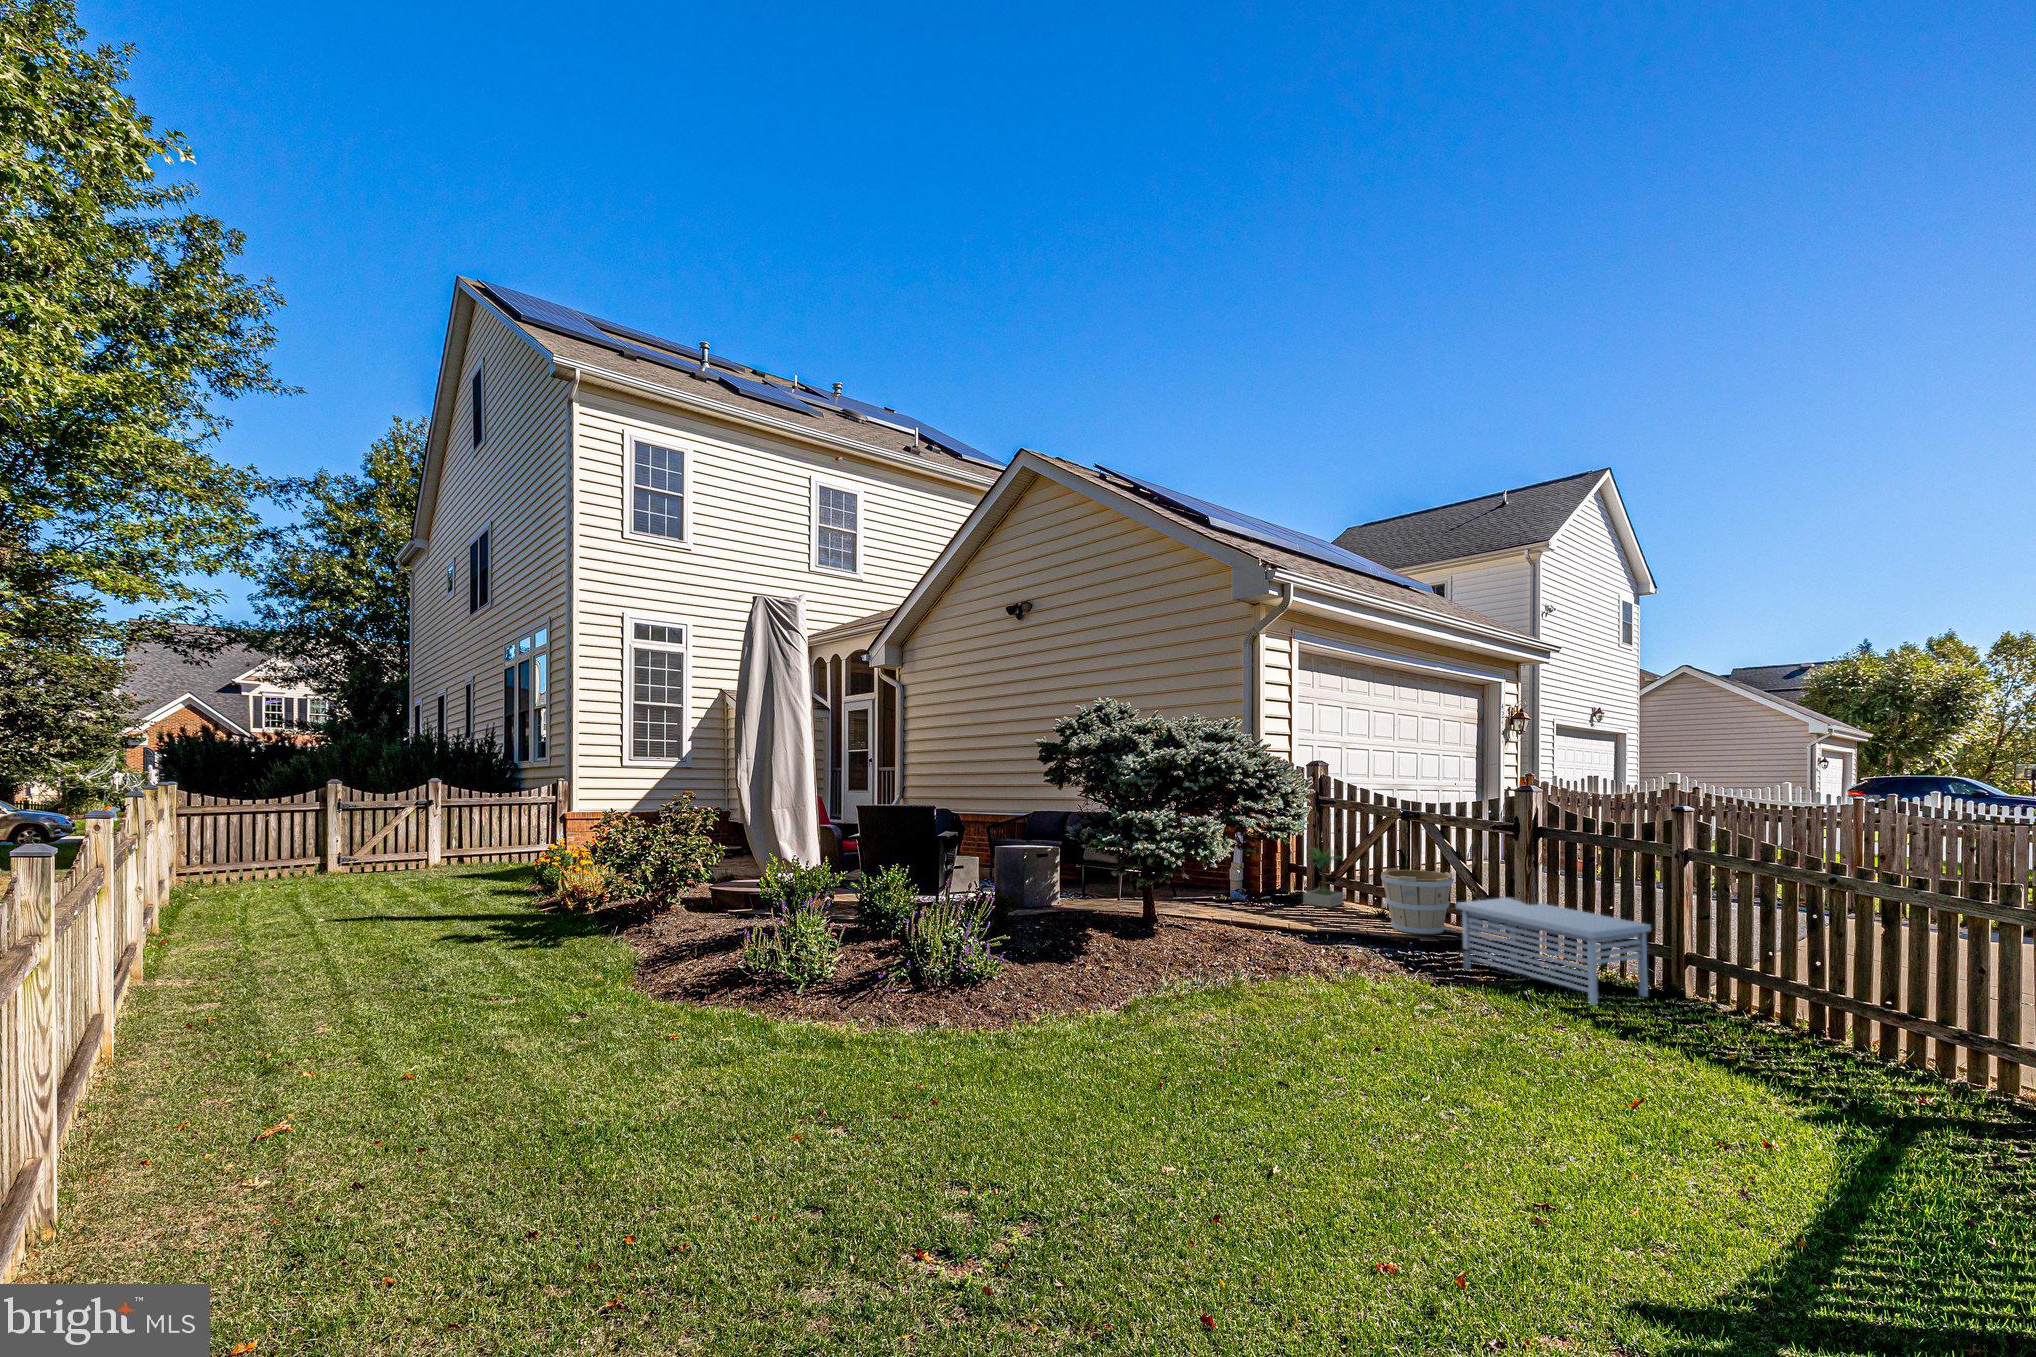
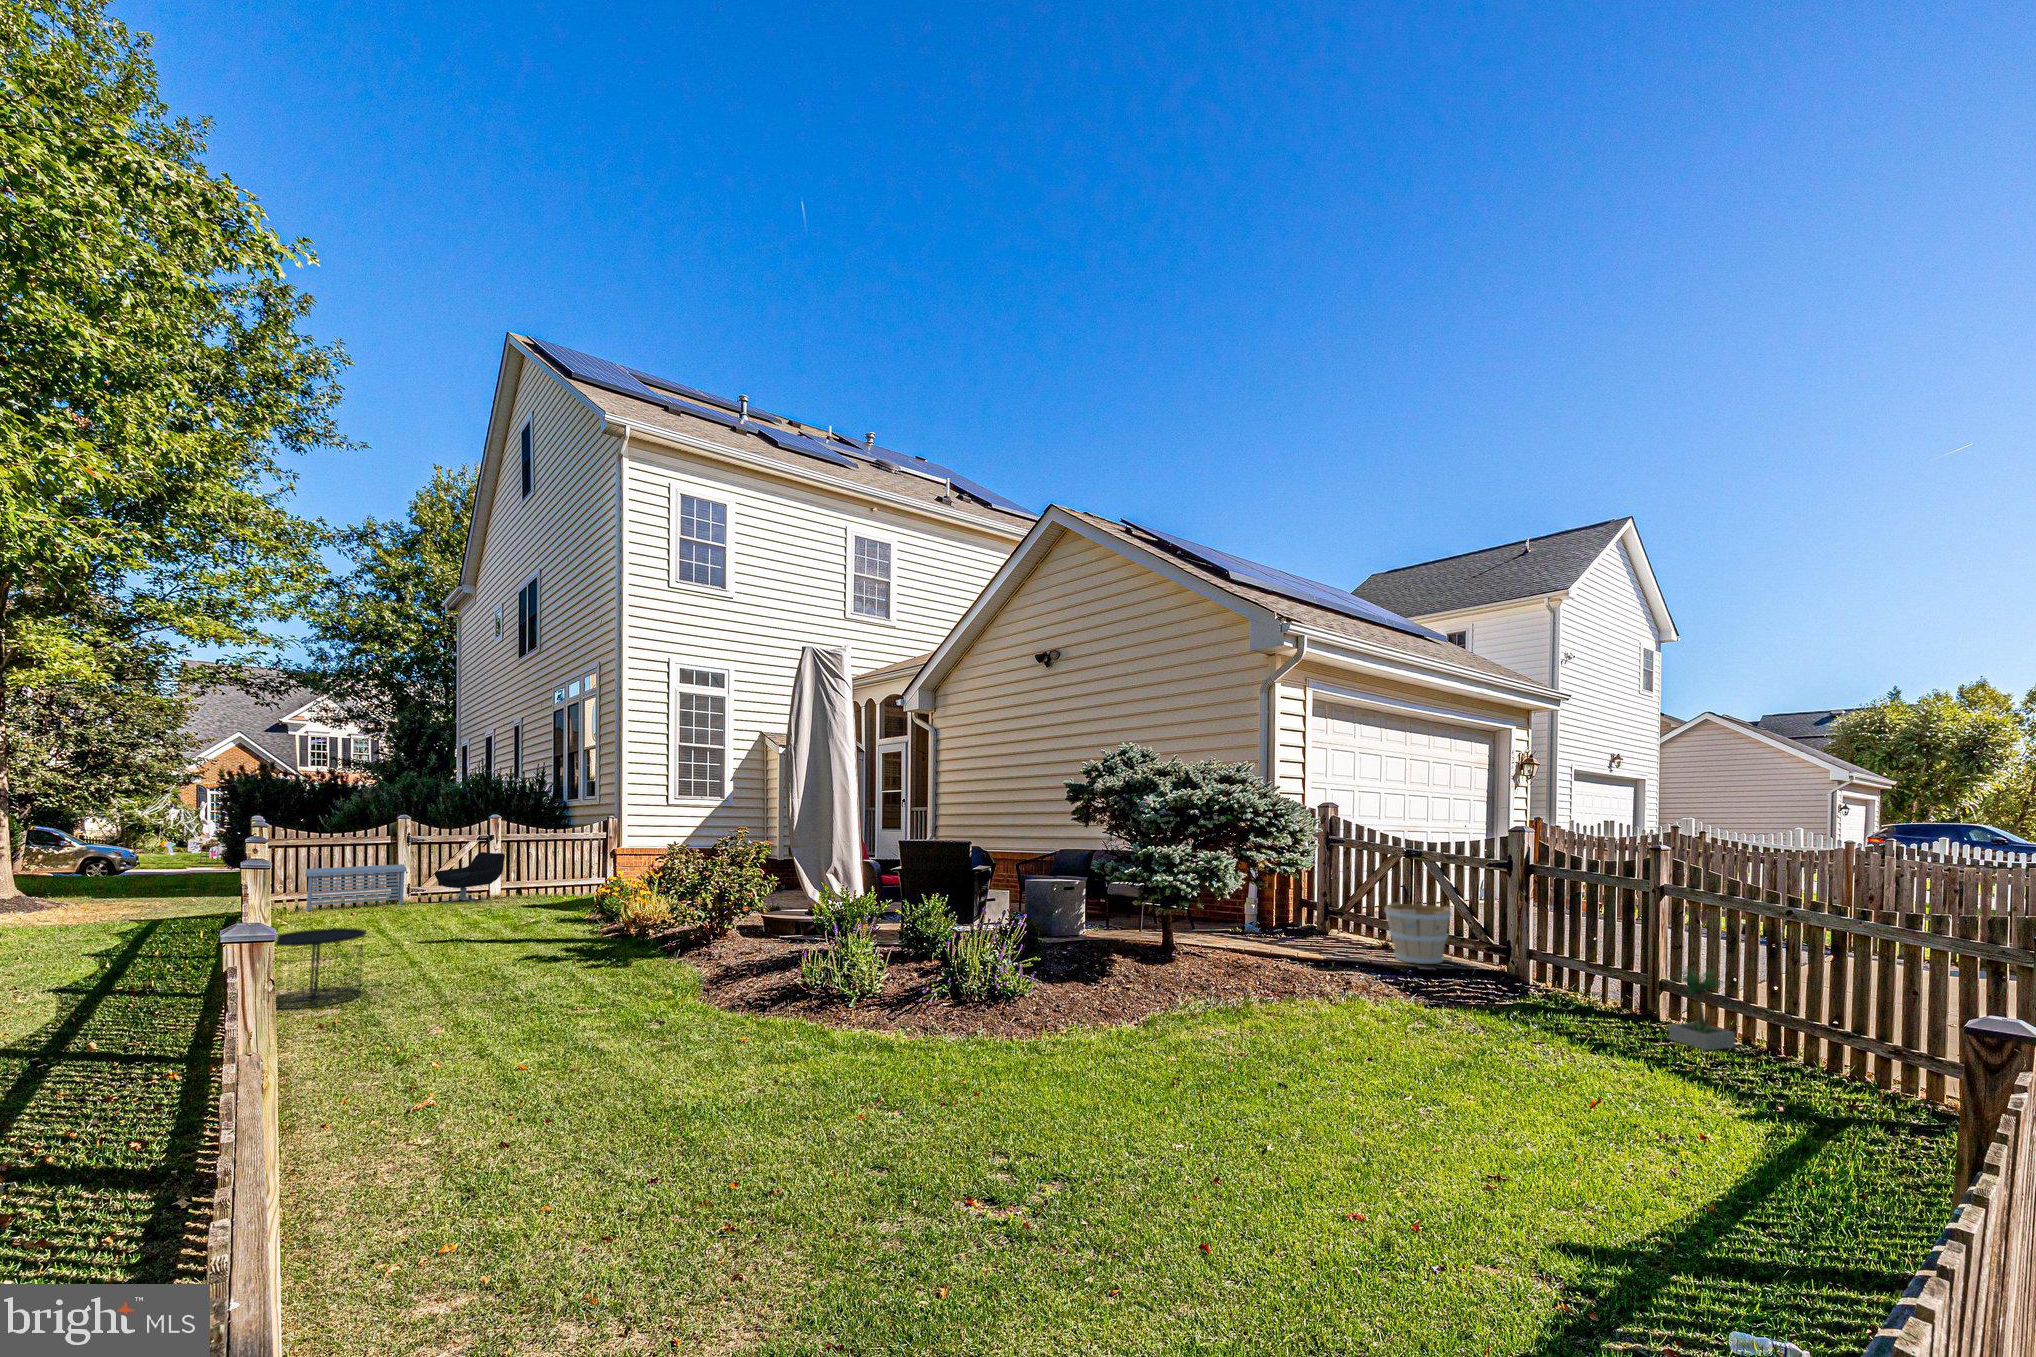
lounge chair: none [369,819,446,874] -> present [435,852,505,904]
potted plant: present [1303,848,1344,907] -> present [1668,968,1735,1050]
storage bench: present [1456,898,1651,1005] -> present [305,864,407,911]
side table: none [135,909,258,1002] -> present [273,928,367,1009]

